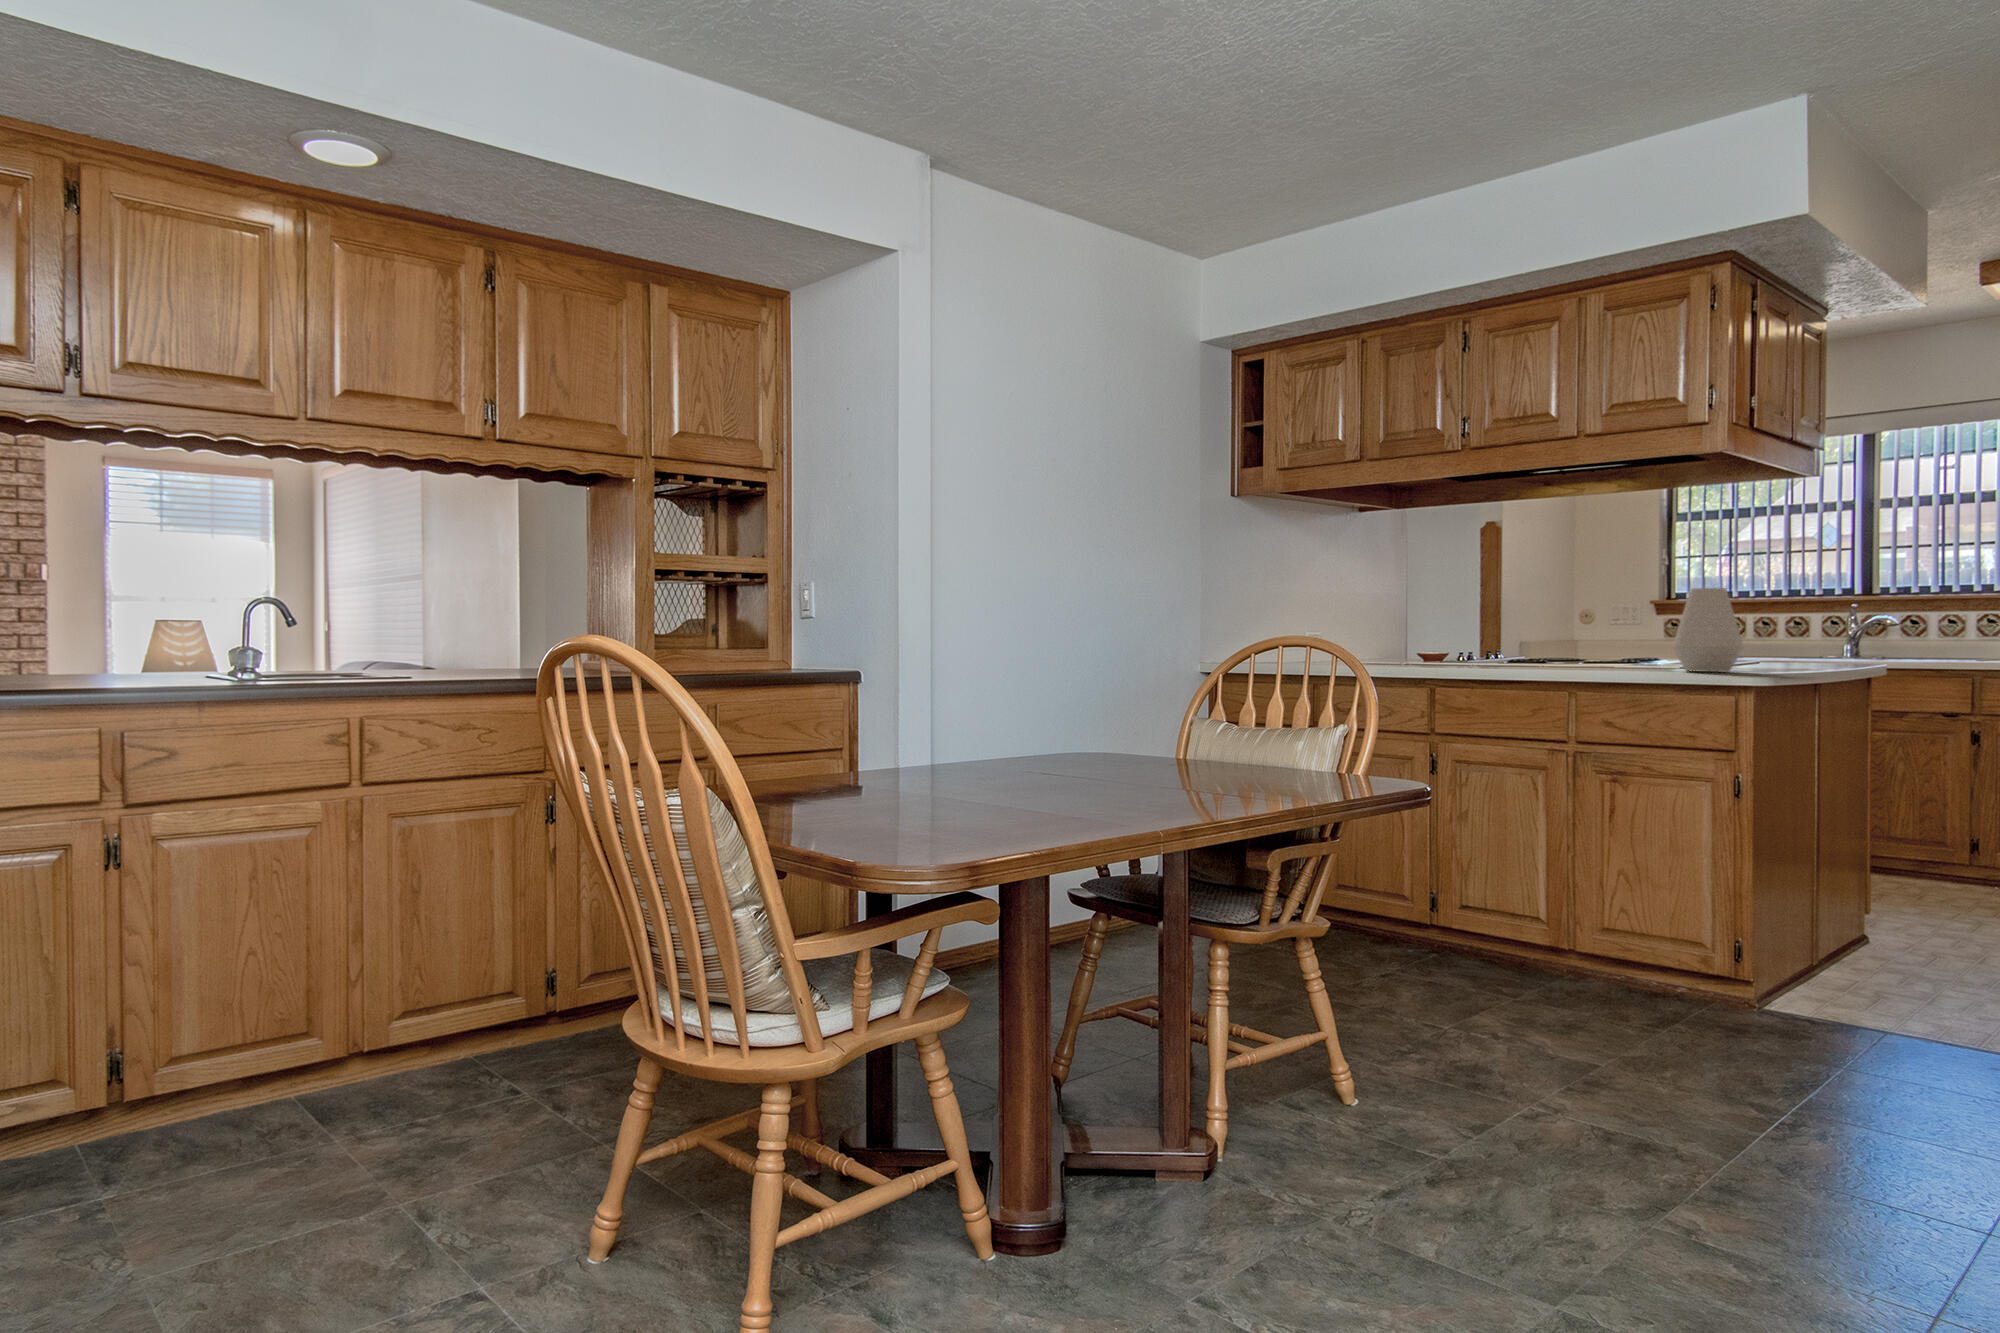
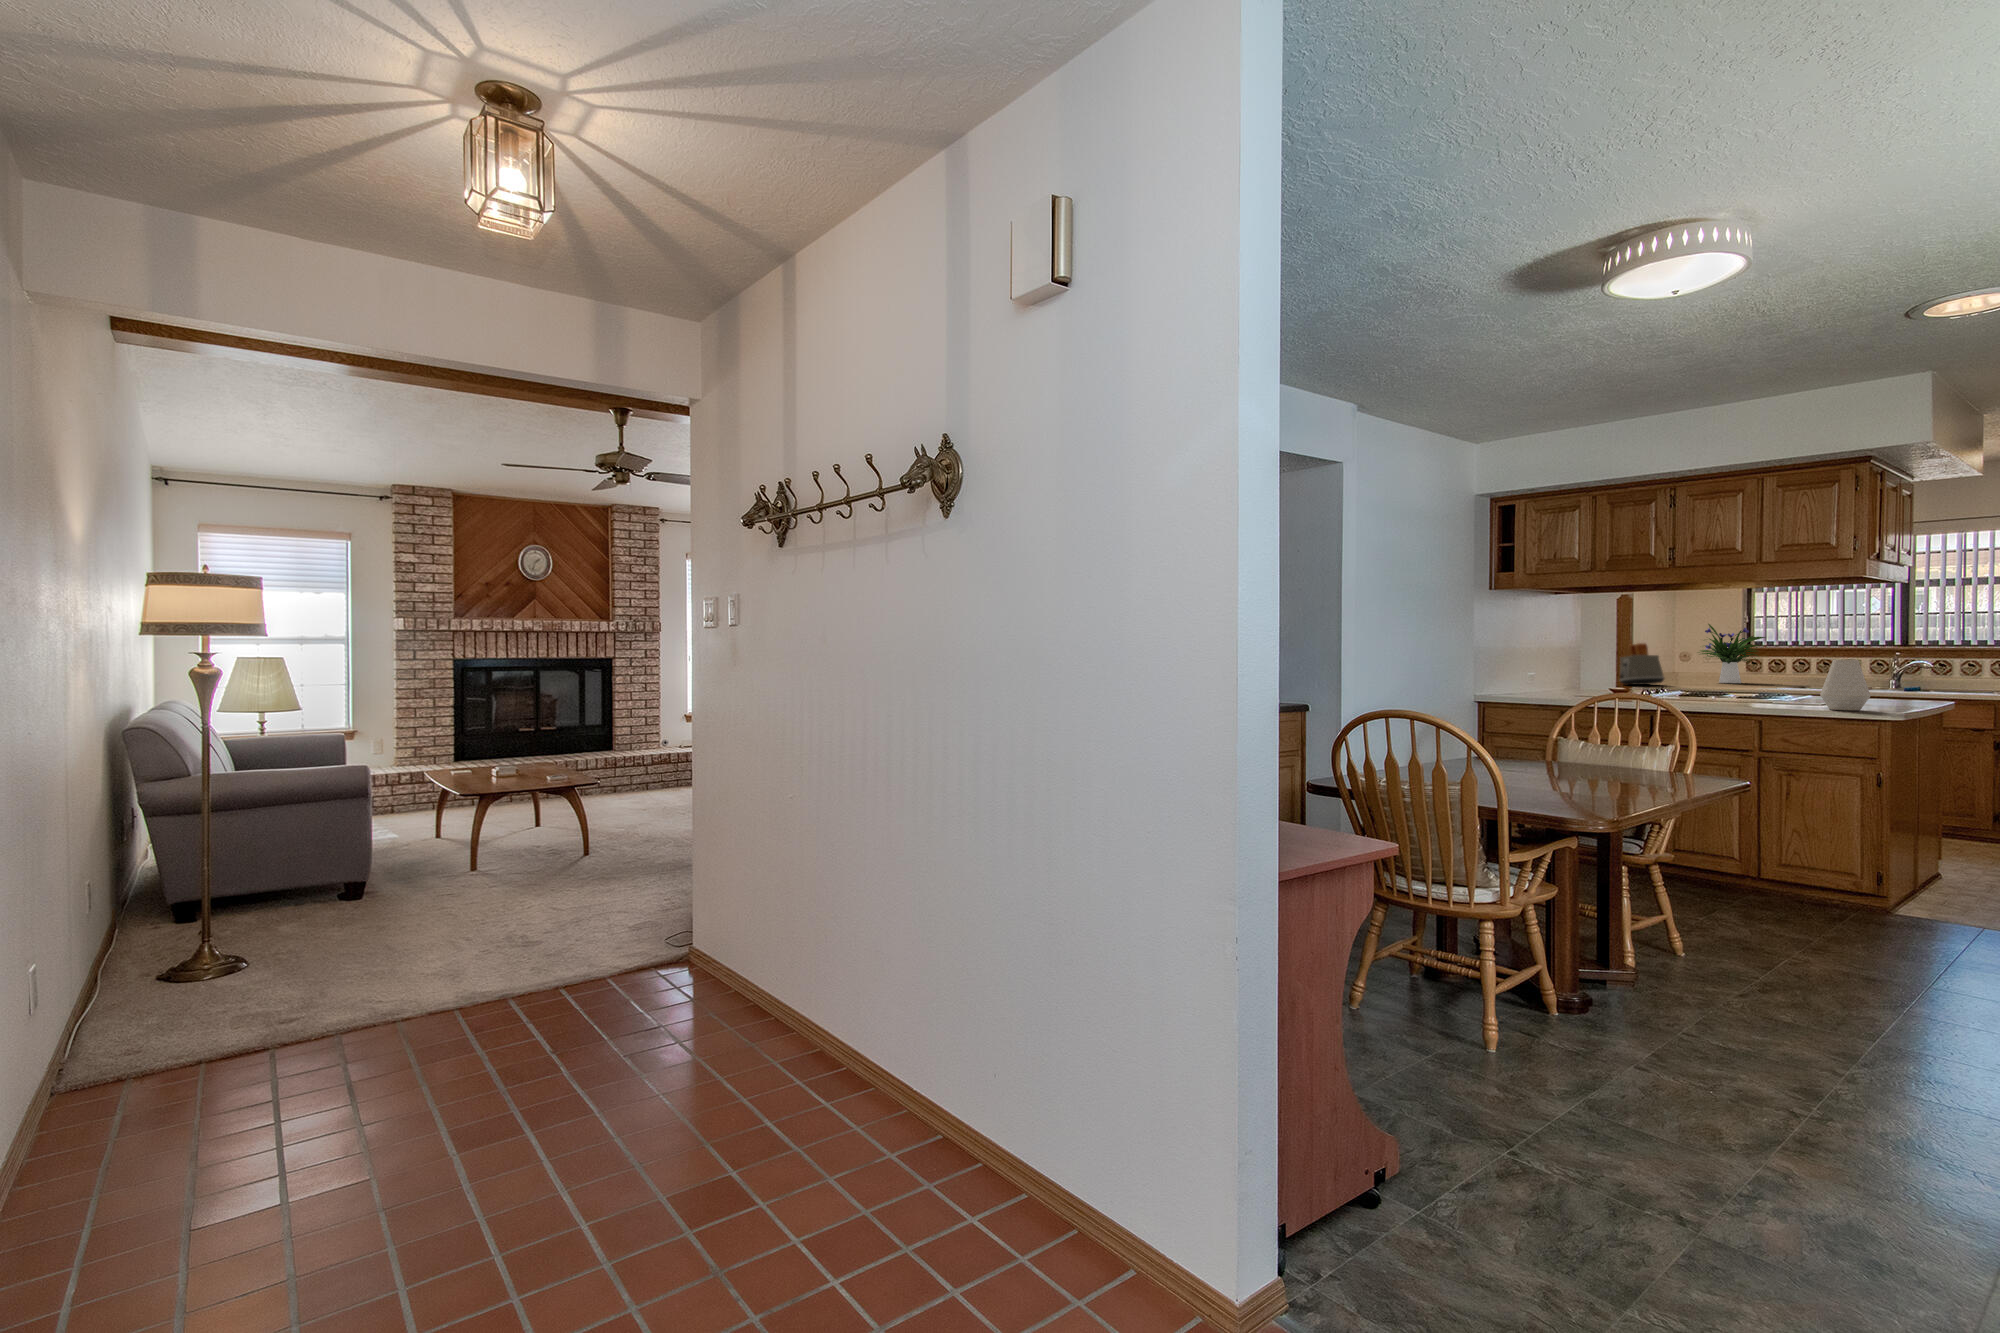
flower arrangement: none [1584,563,1678,652] -> present [1699,624,1765,683]
toaster: none [1460,589,1526,653] -> present [1620,643,1664,685]

